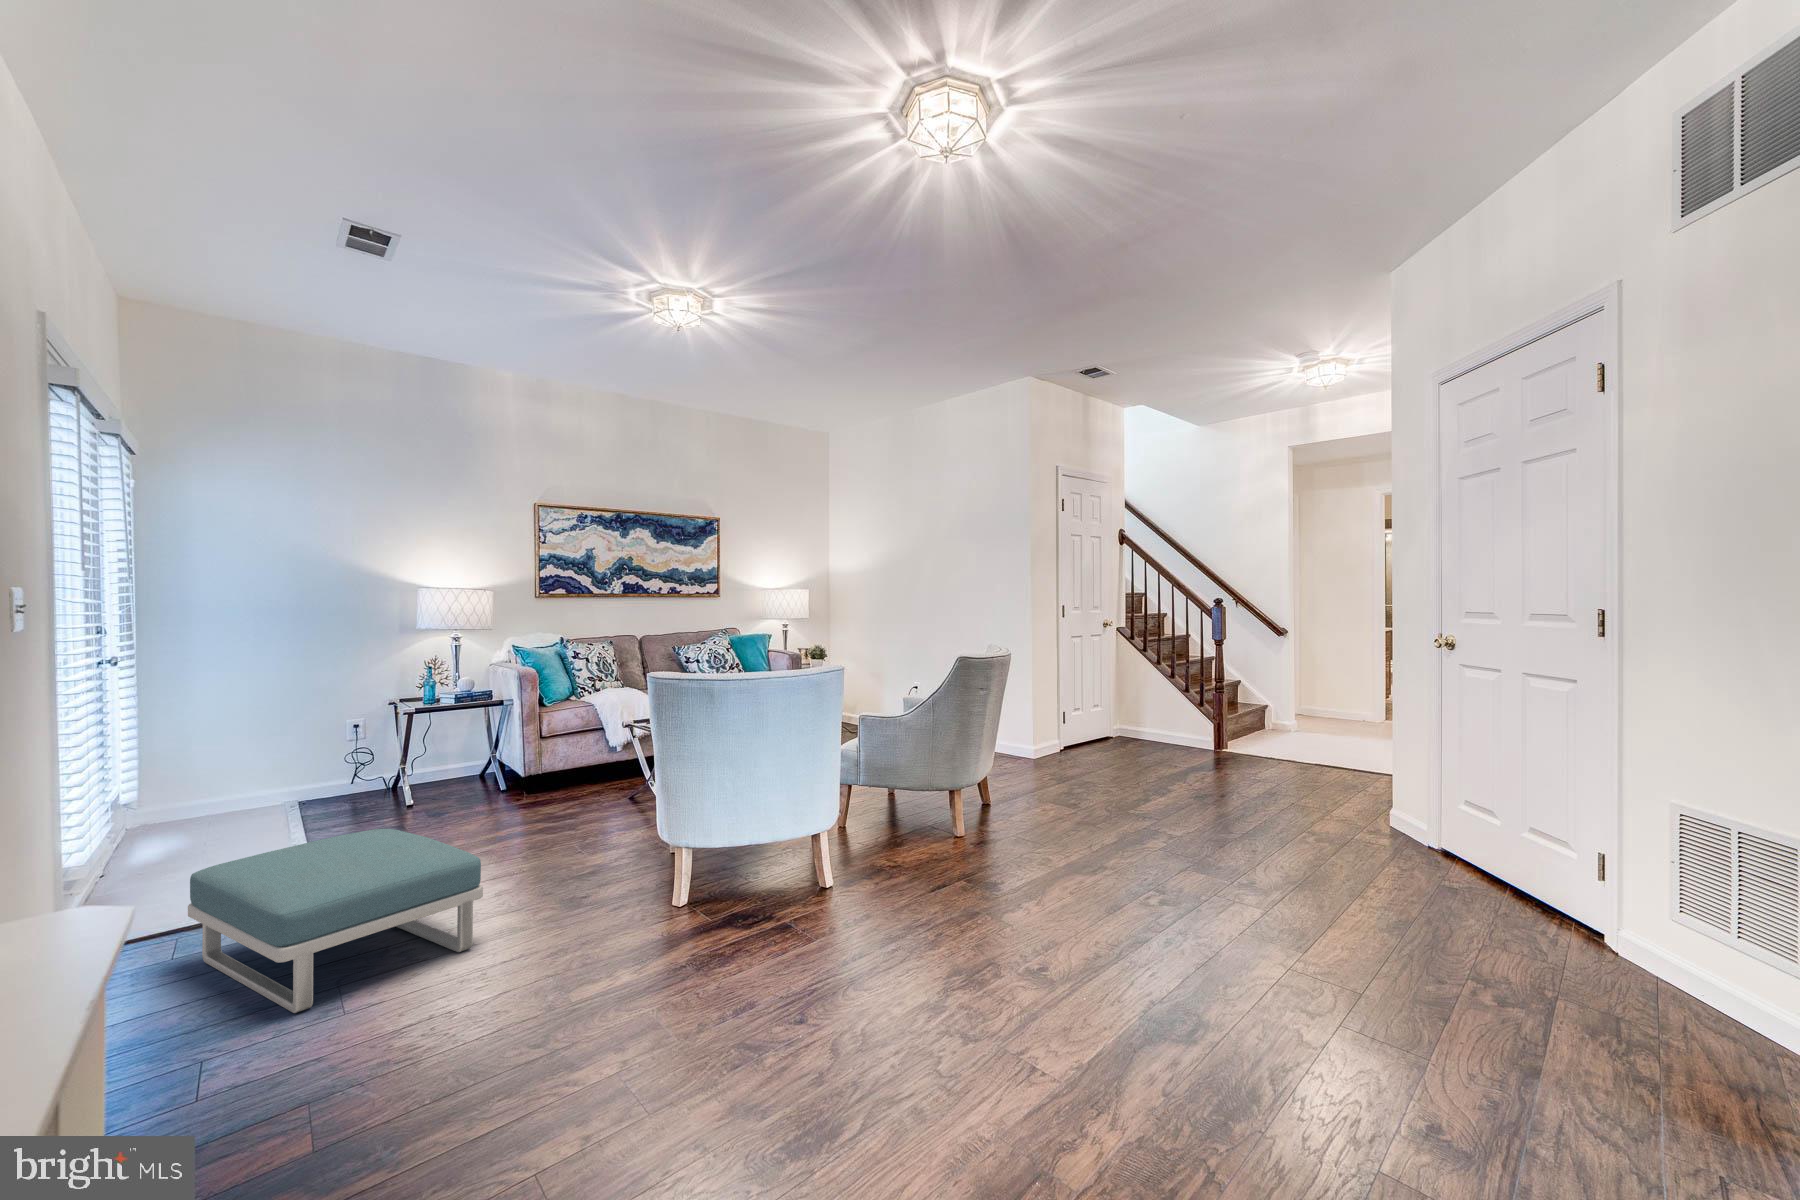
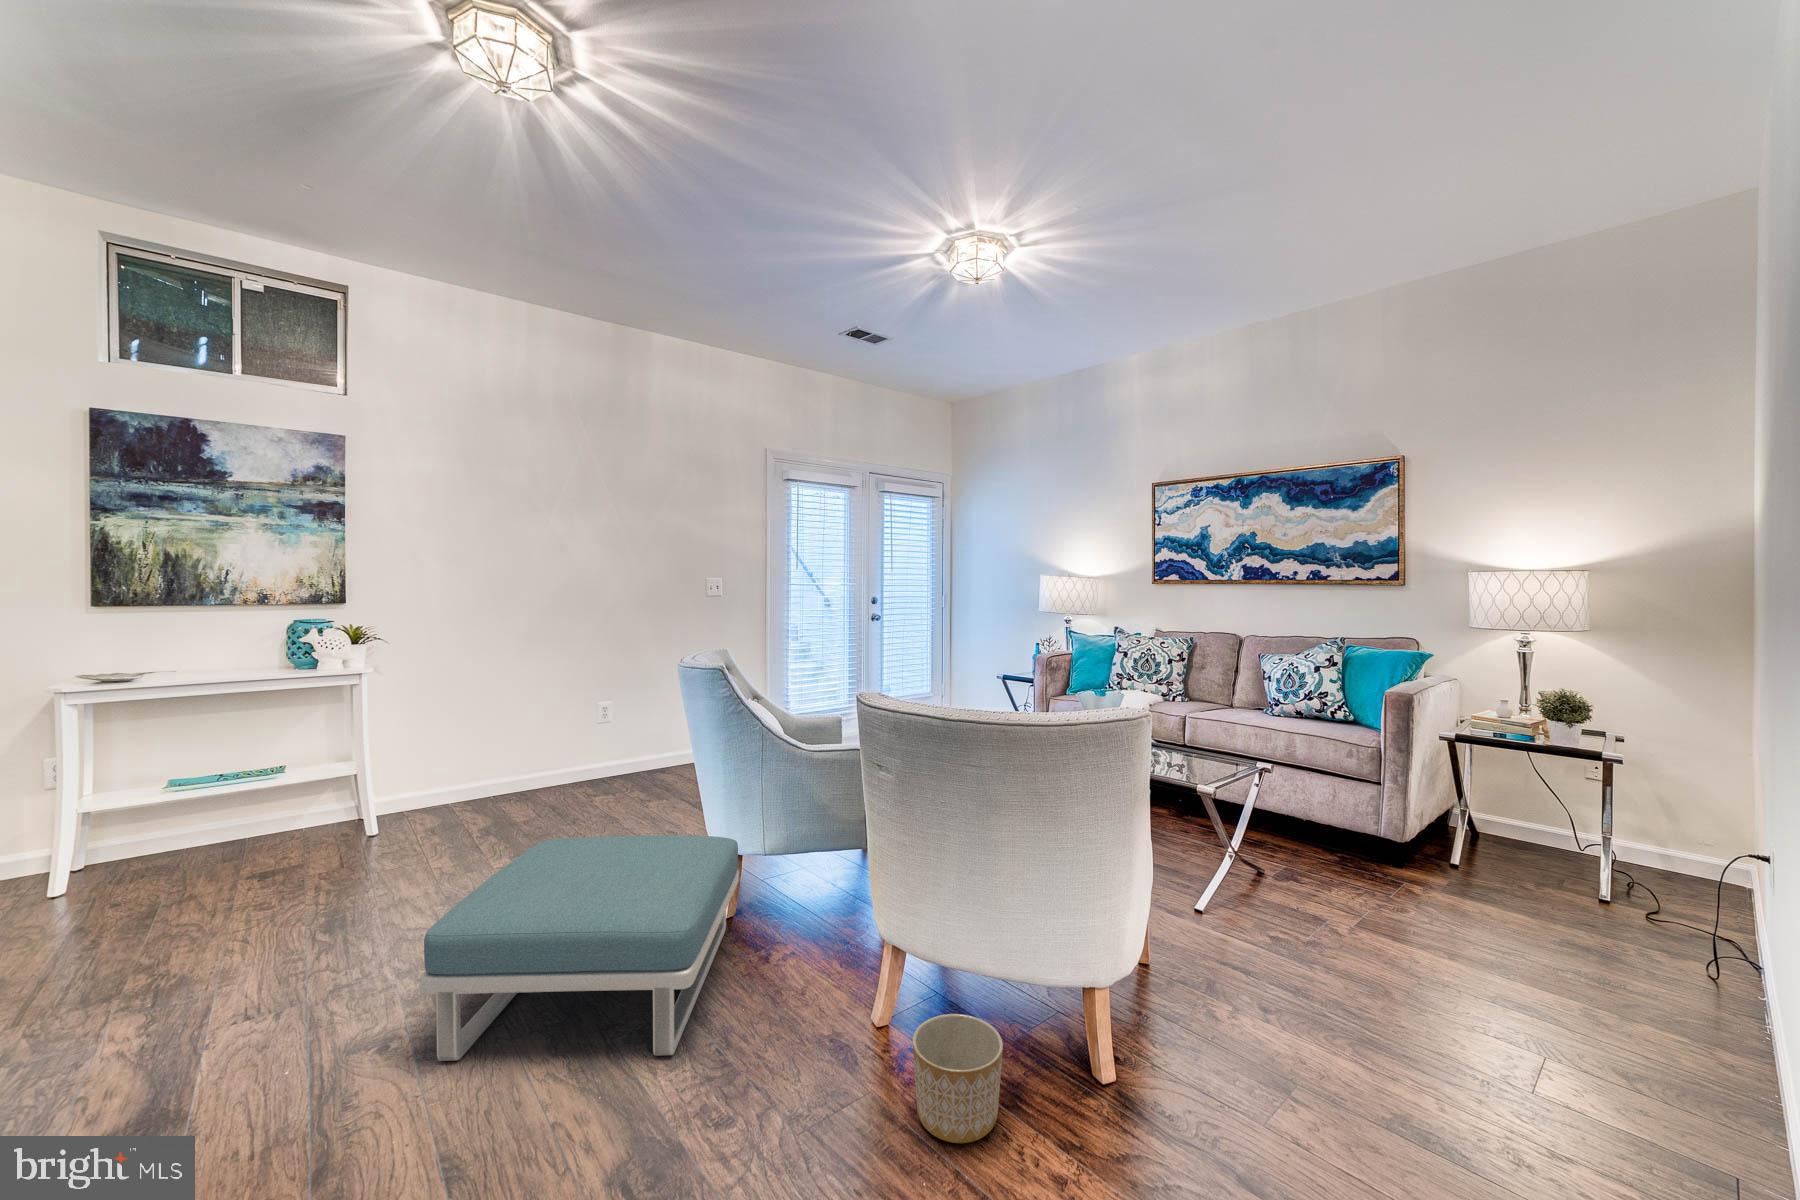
planter: none [635,856,685,910] -> present [913,1014,1003,1143]

